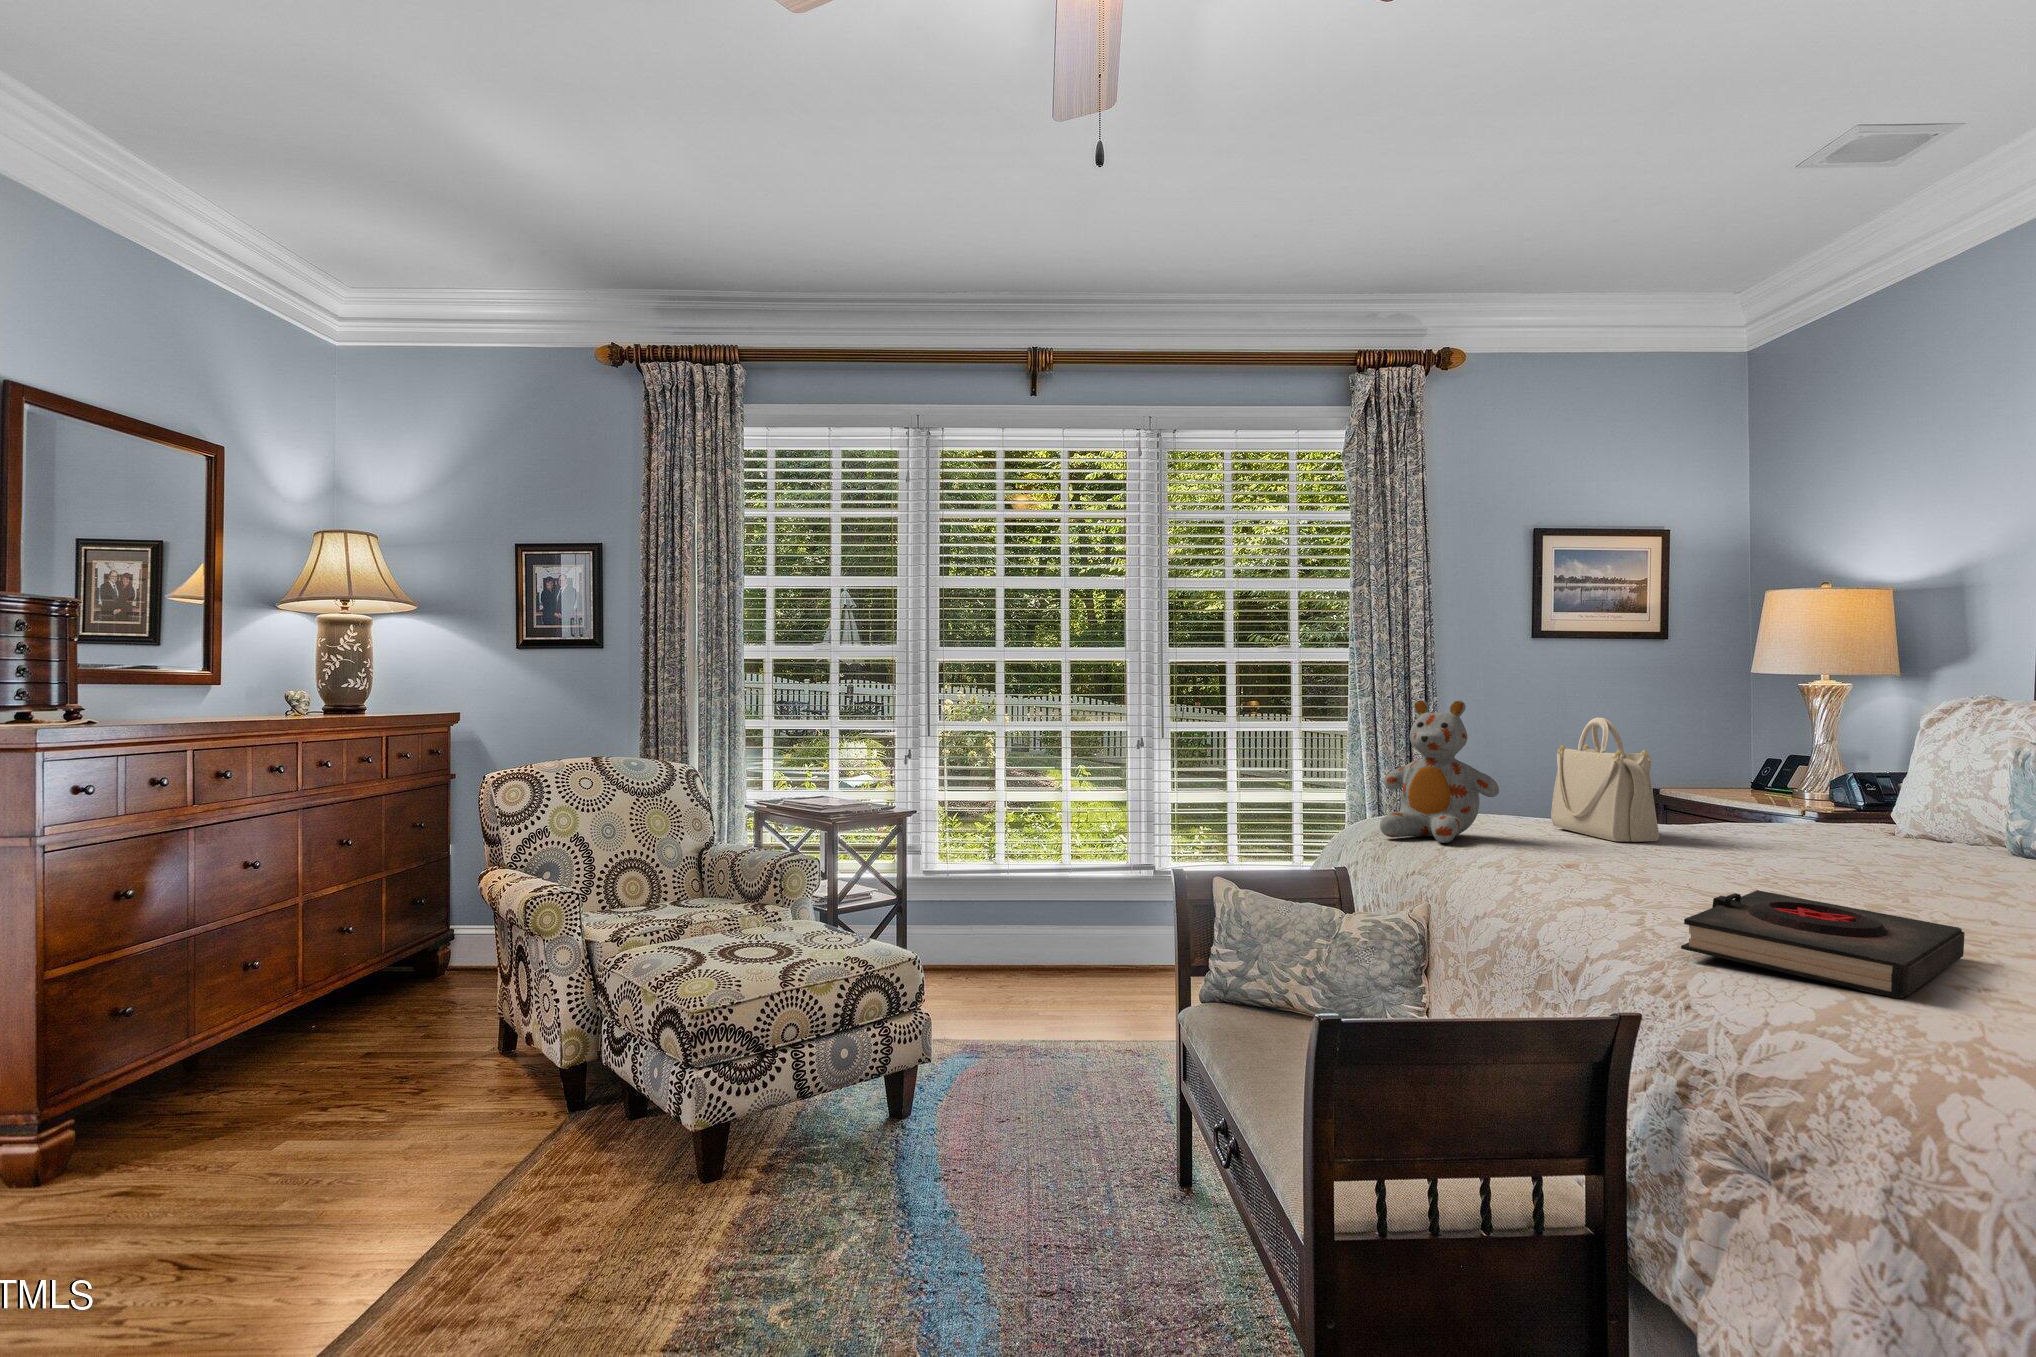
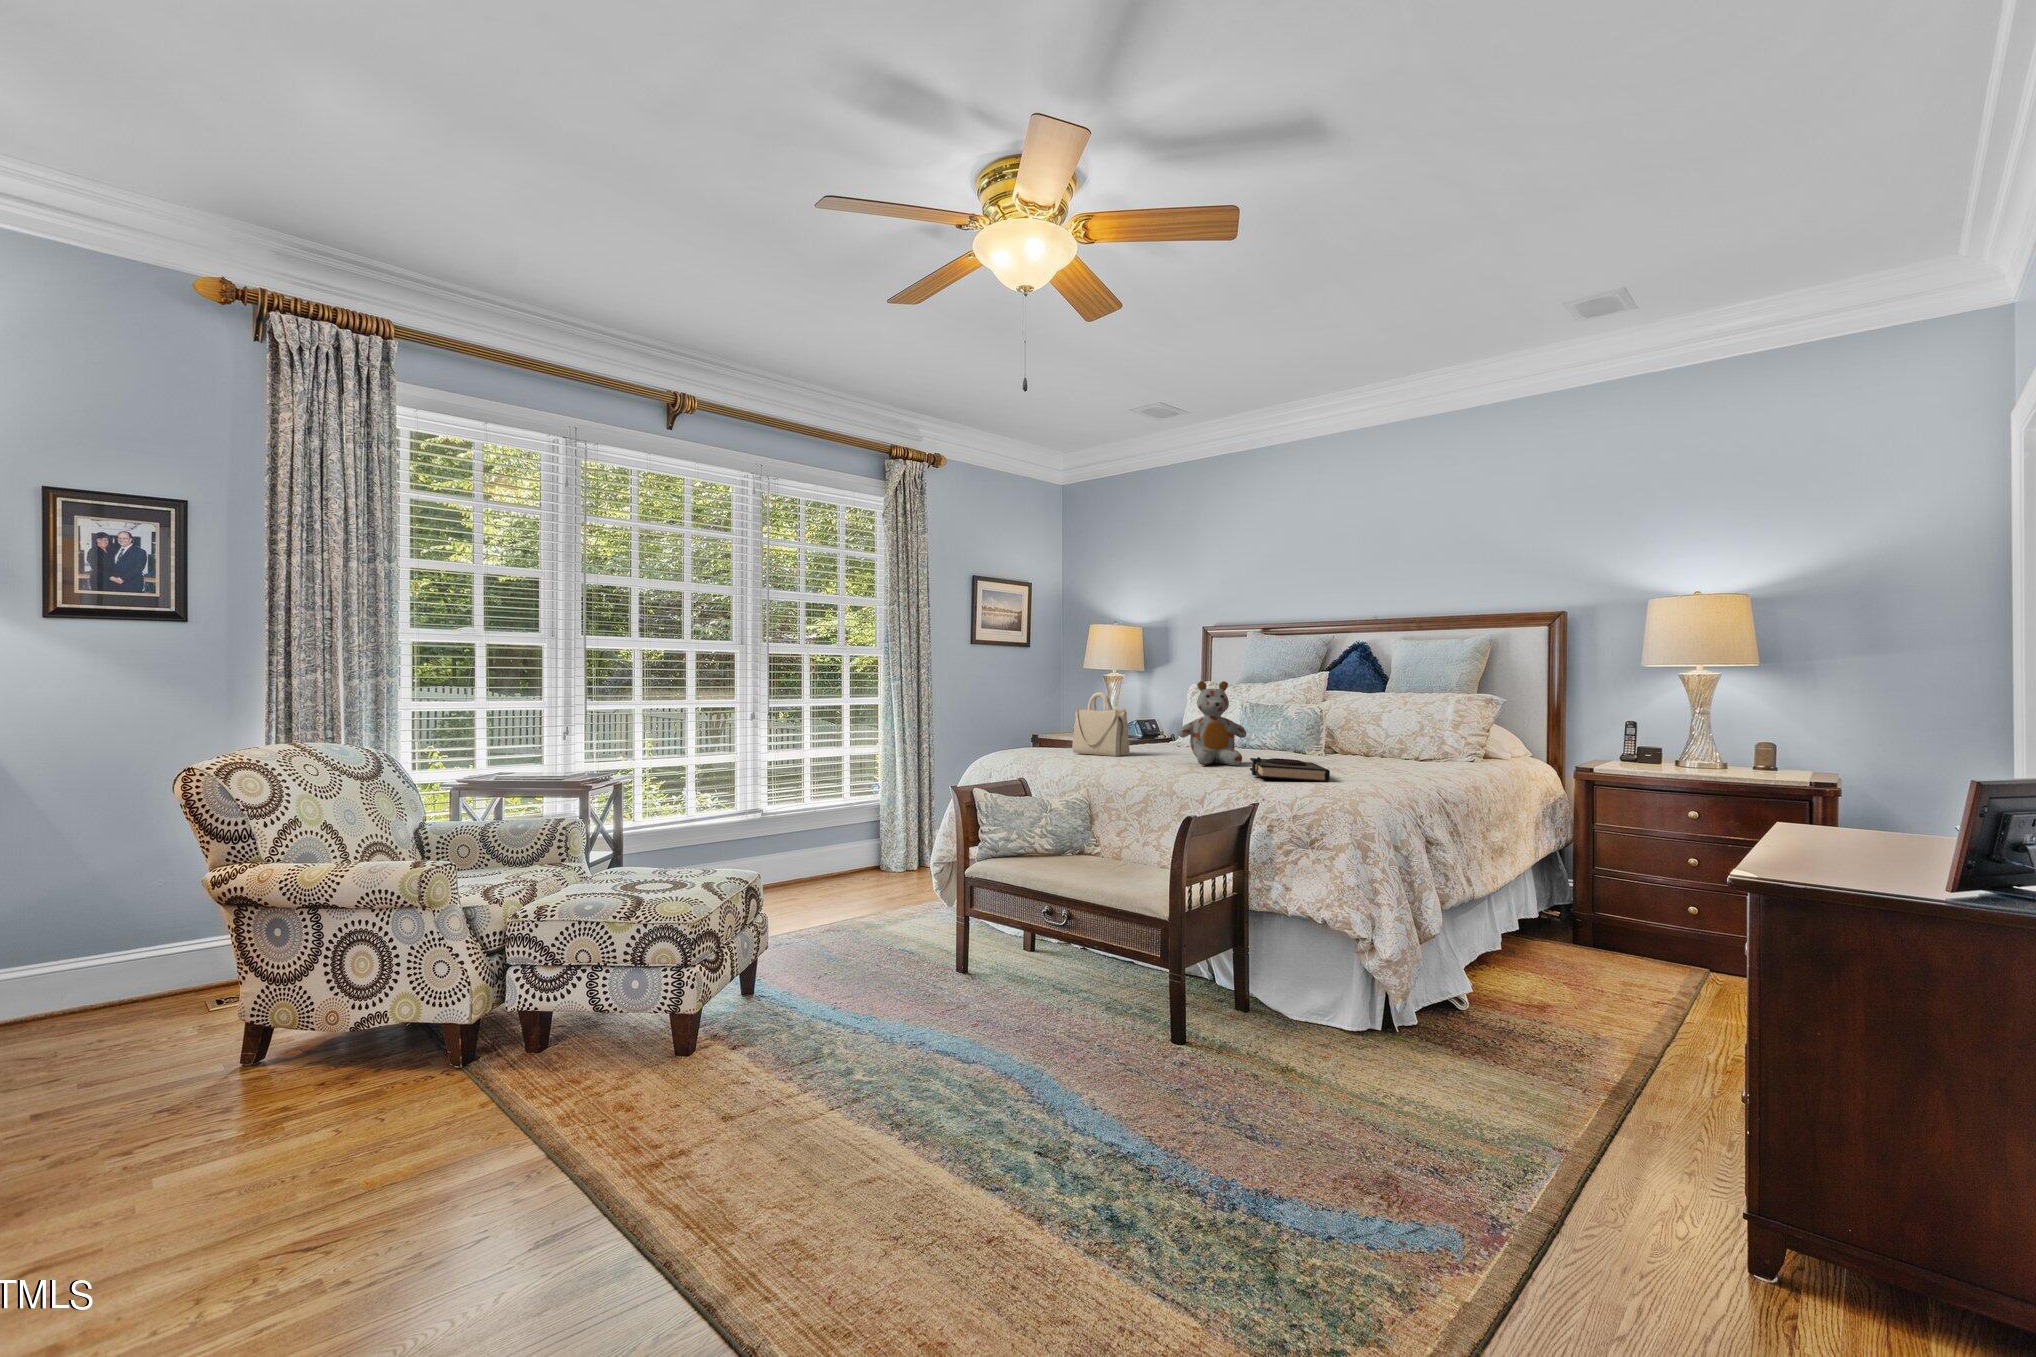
stuffed bear: present [1380,700,1499,843] -> present [1178,681,1247,765]

